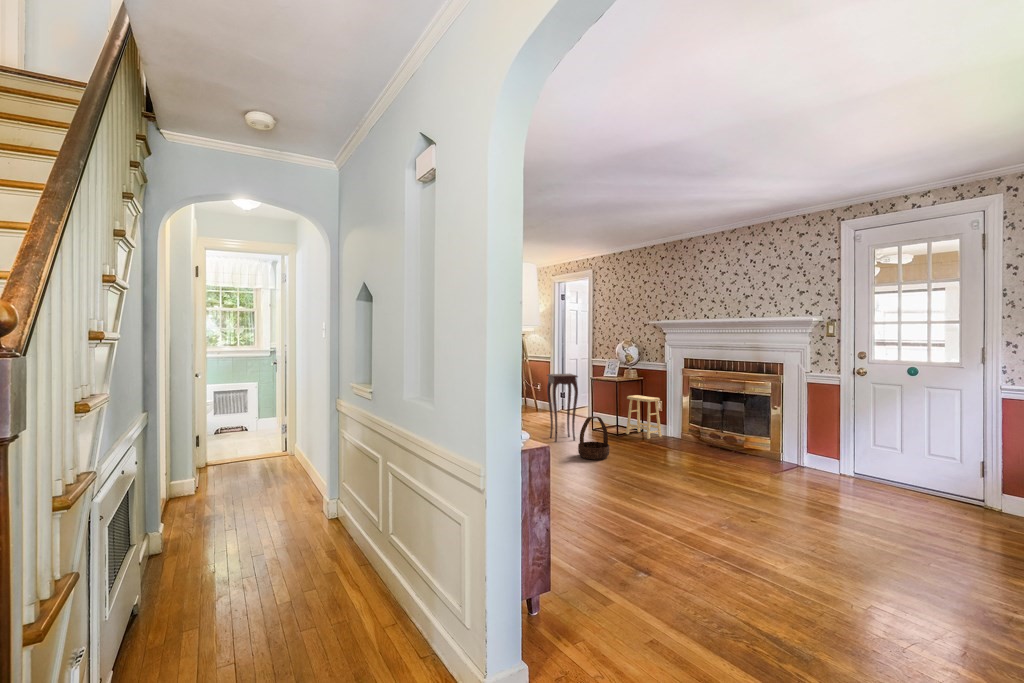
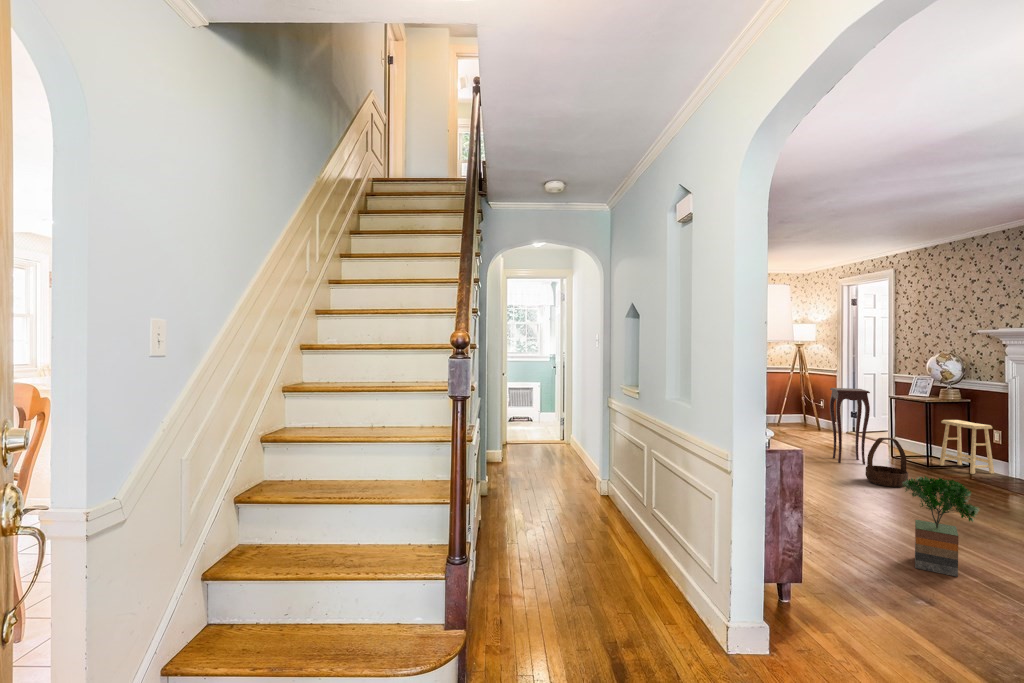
potted tree: none [618,453,677,542] -> present [903,476,979,577]

